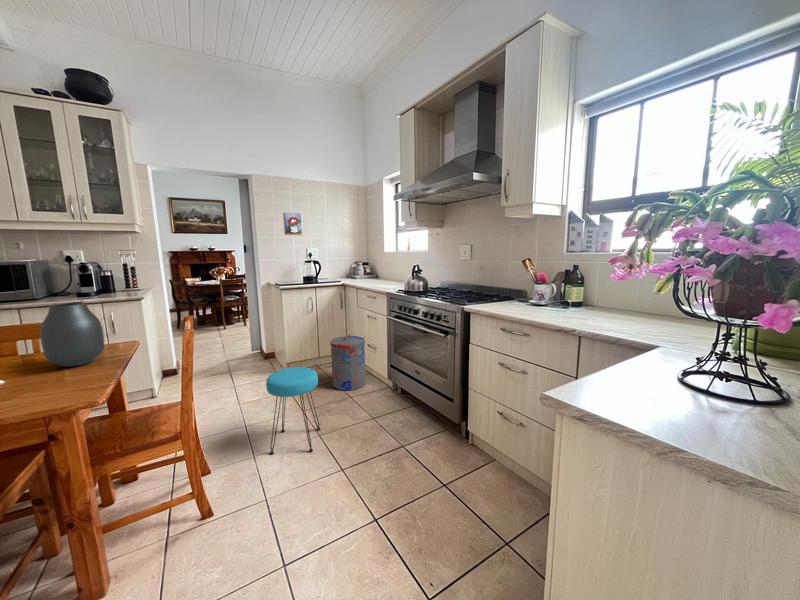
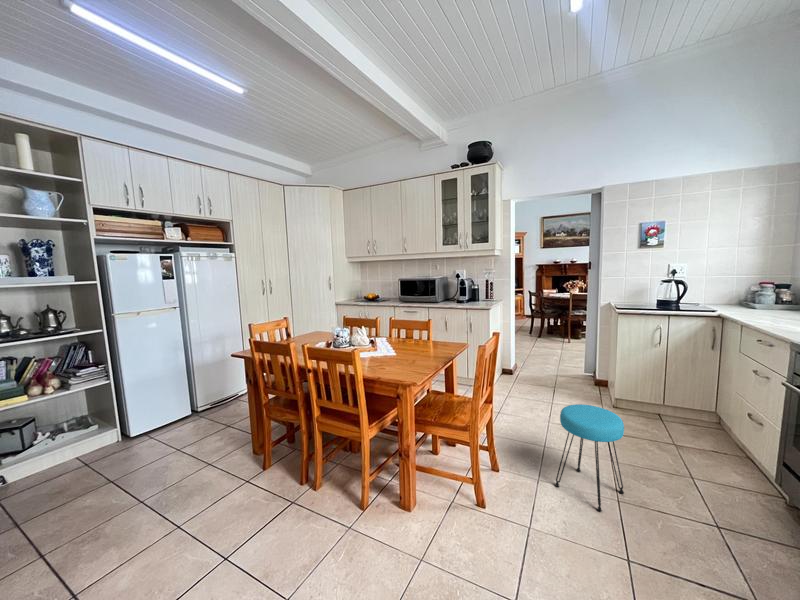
vase: present [40,302,104,367] -> none [417,312,445,354]
trash can: present [330,334,365,390] -> none [670,388,740,472]

